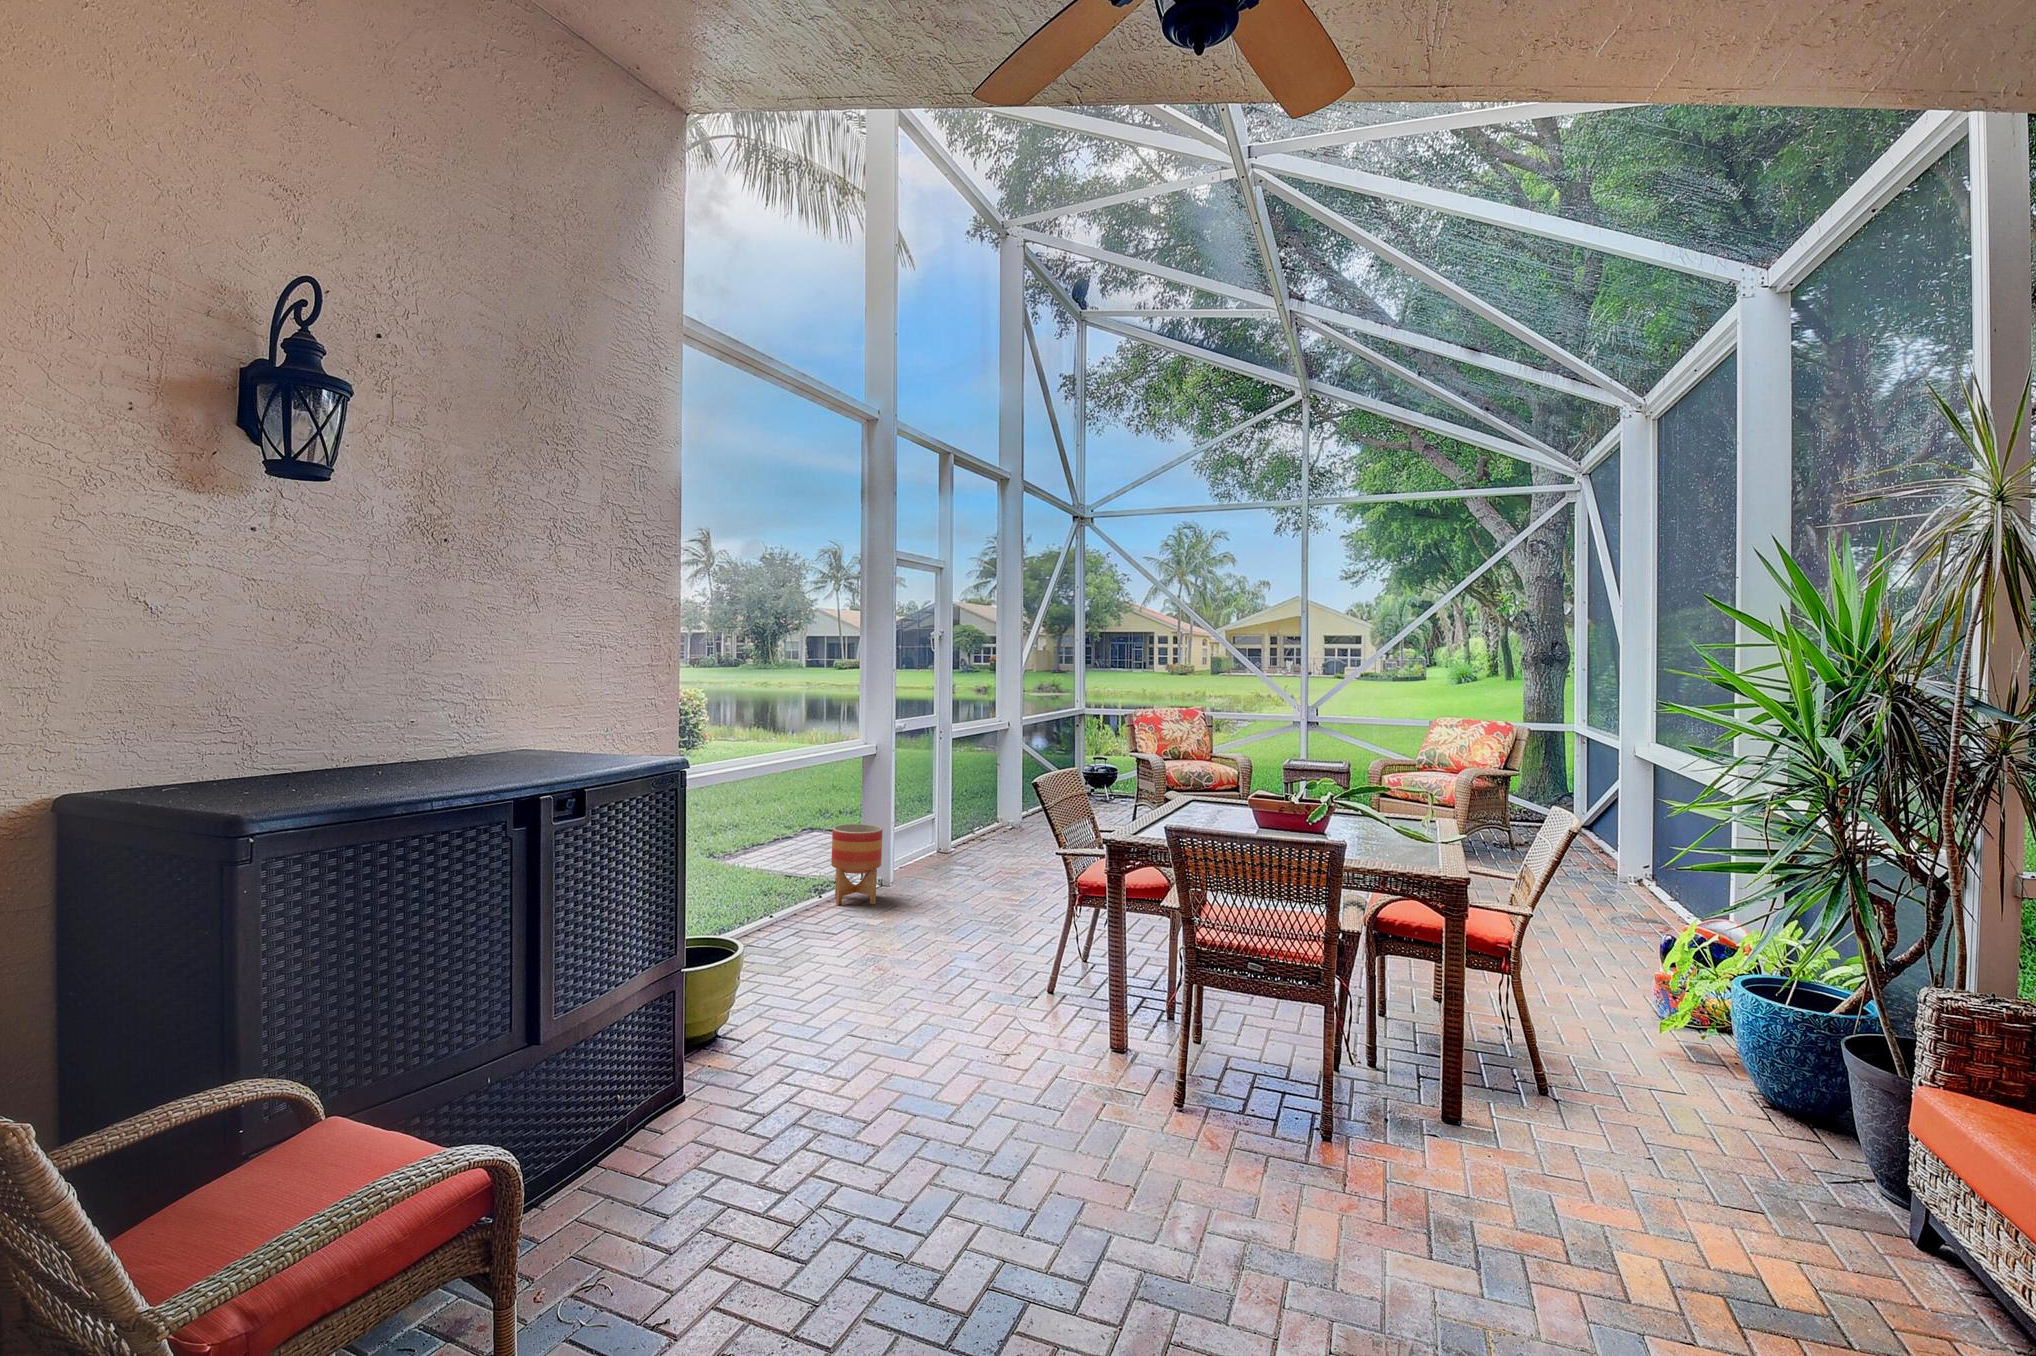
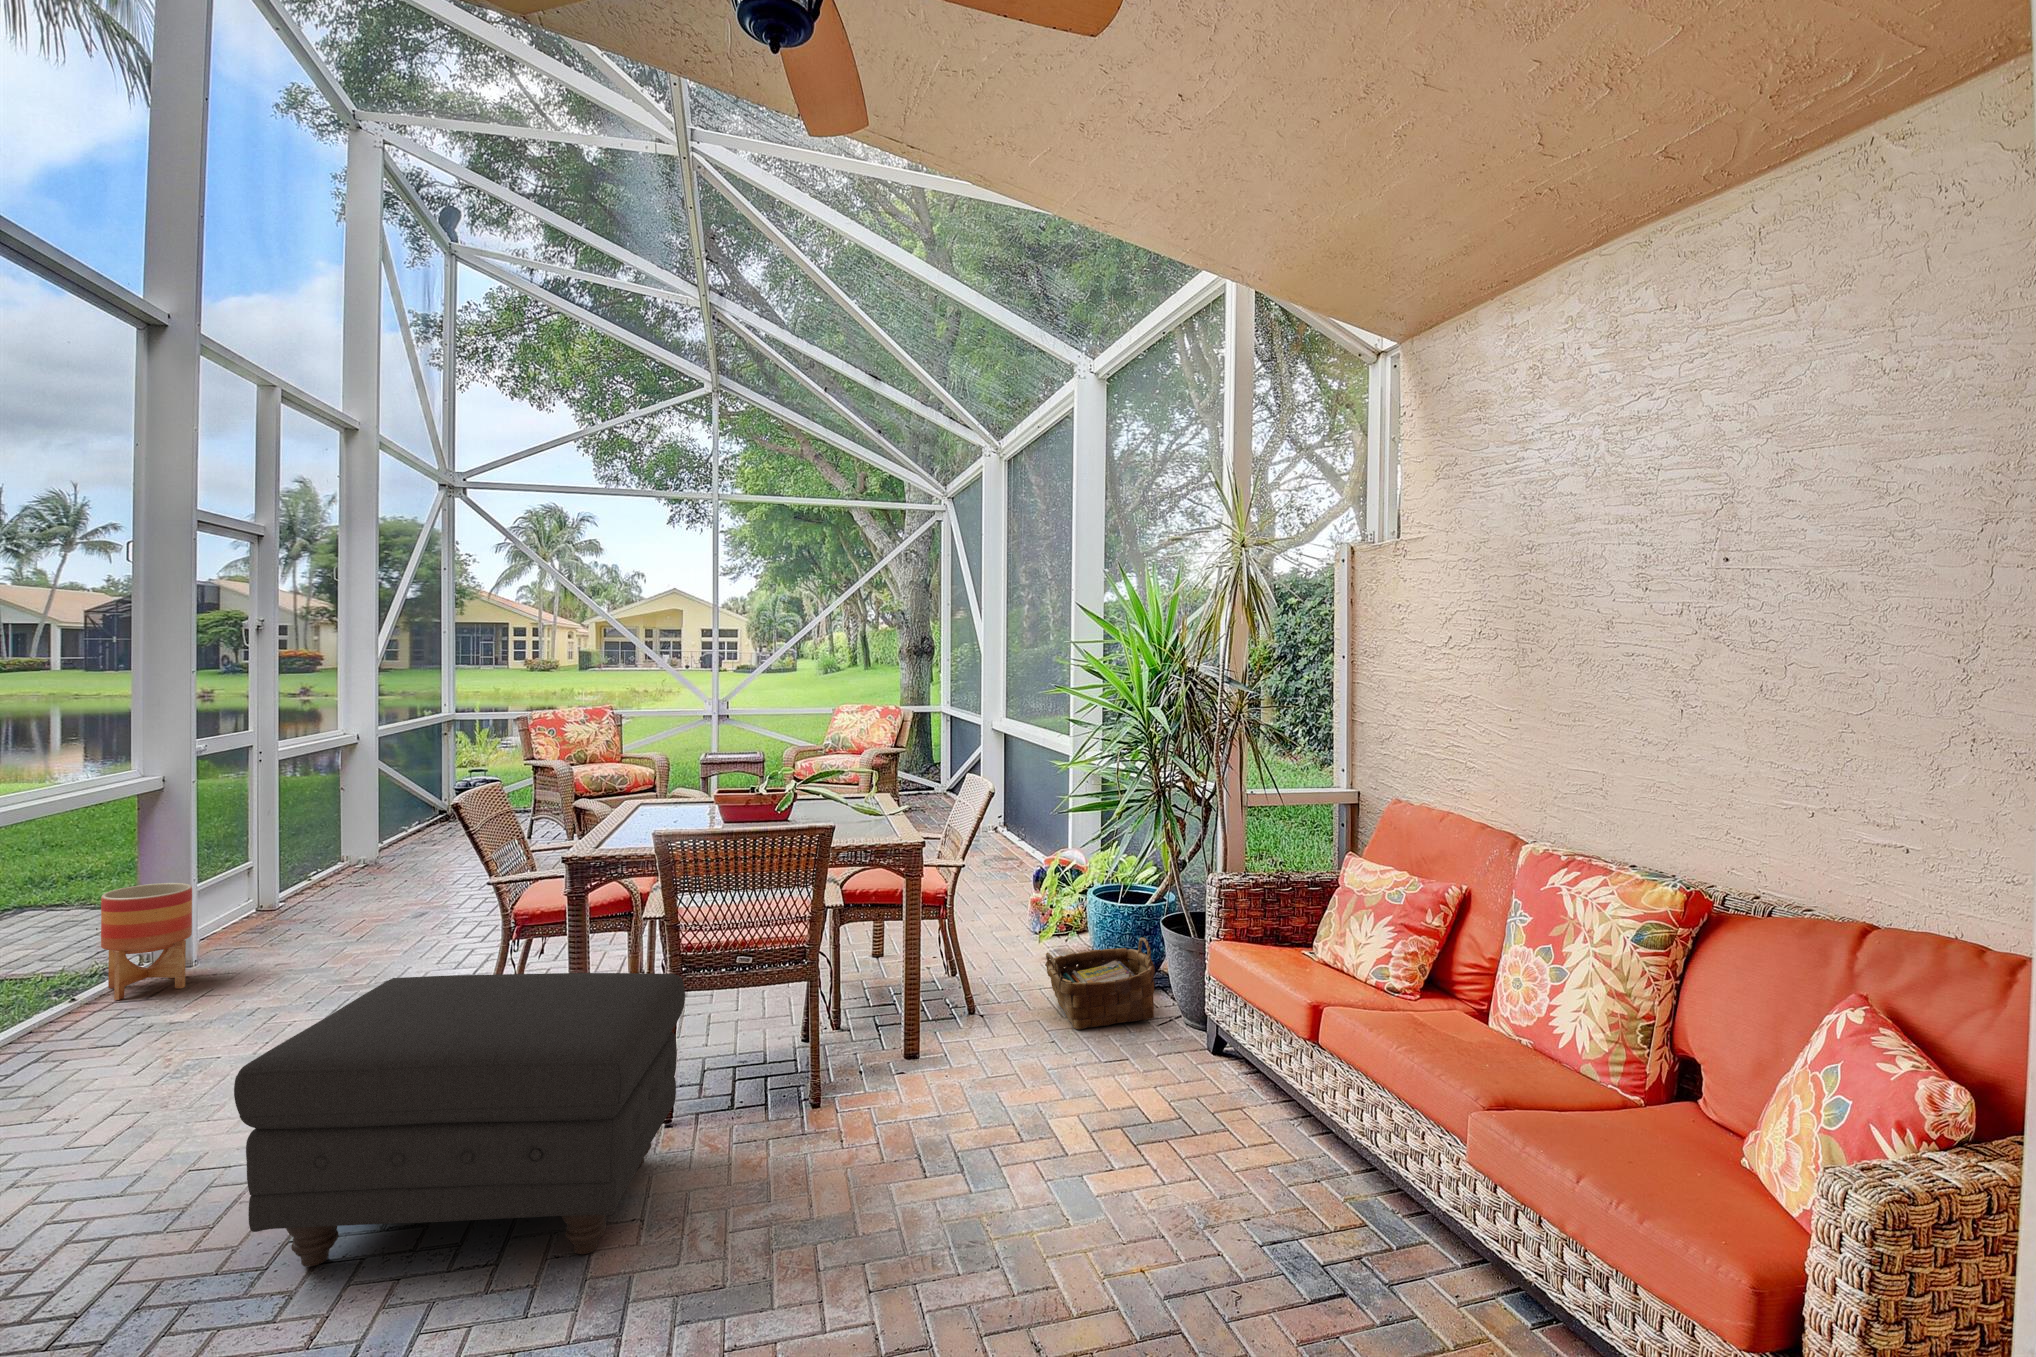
ottoman: none [850,921,1191,1202] -> present [234,973,685,1267]
woven basket: none [1645,1042,1823,1169] -> present [1045,937,1155,1029]

